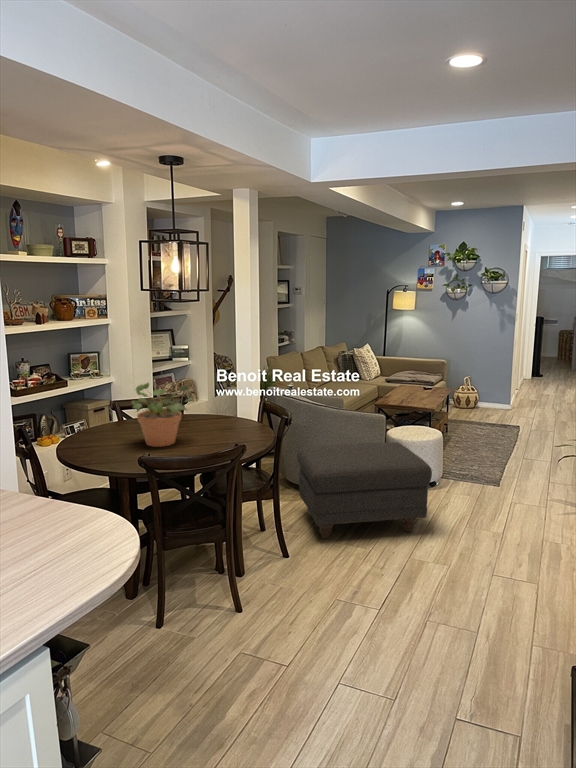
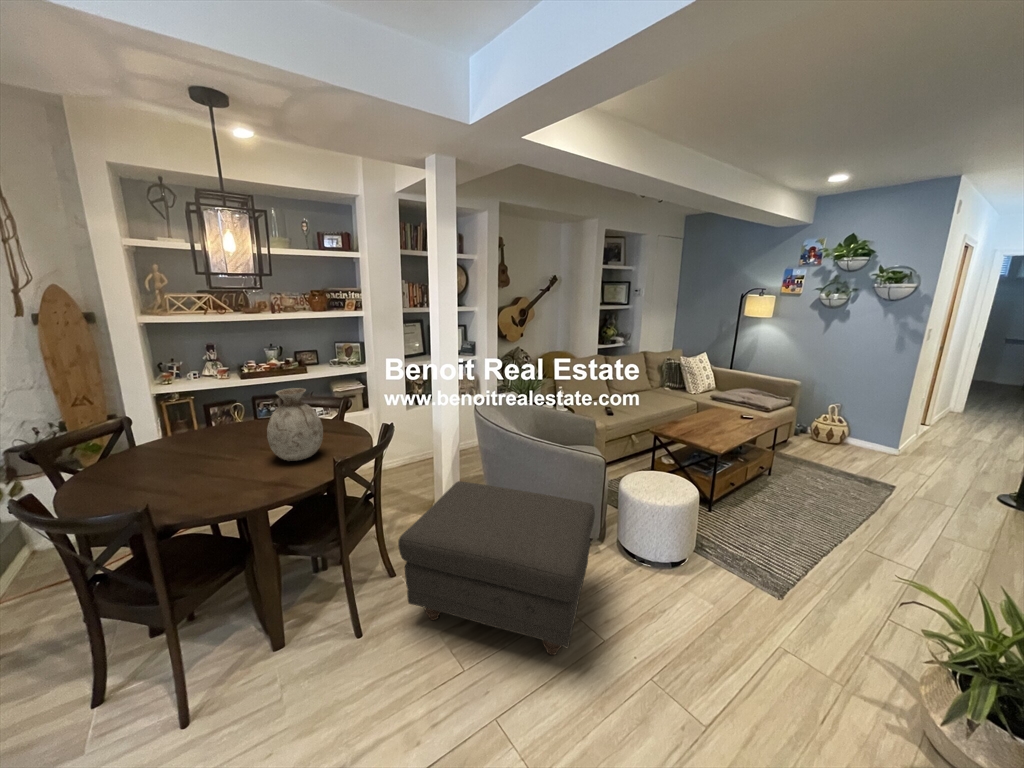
vase: none [212,378,250,432] -> present [267,388,323,461]
potted plant: present [132,383,192,447] -> none [126,384,228,469]

